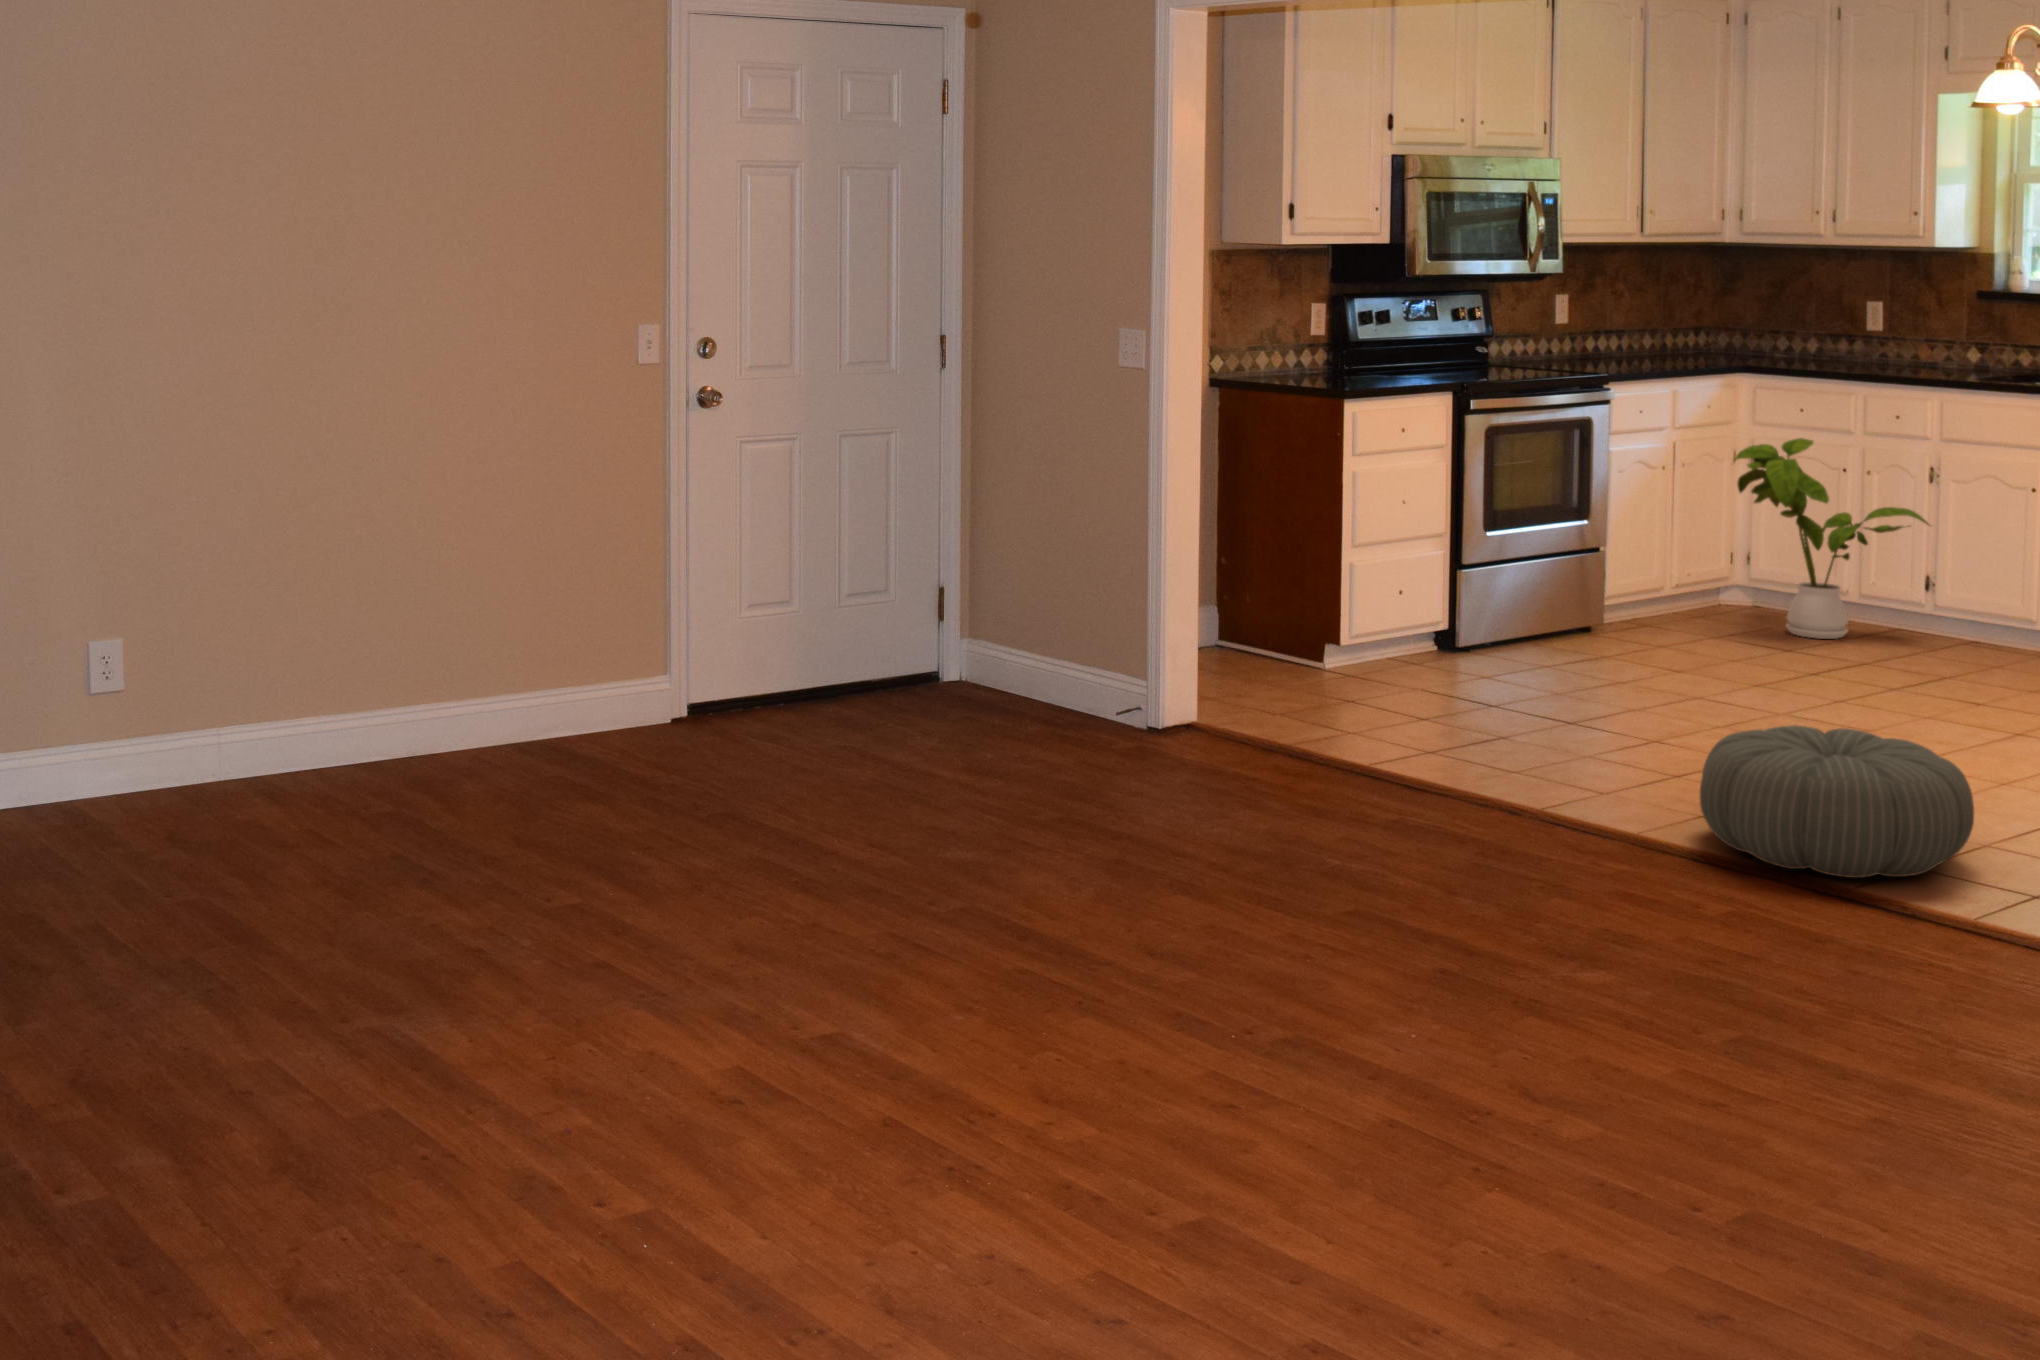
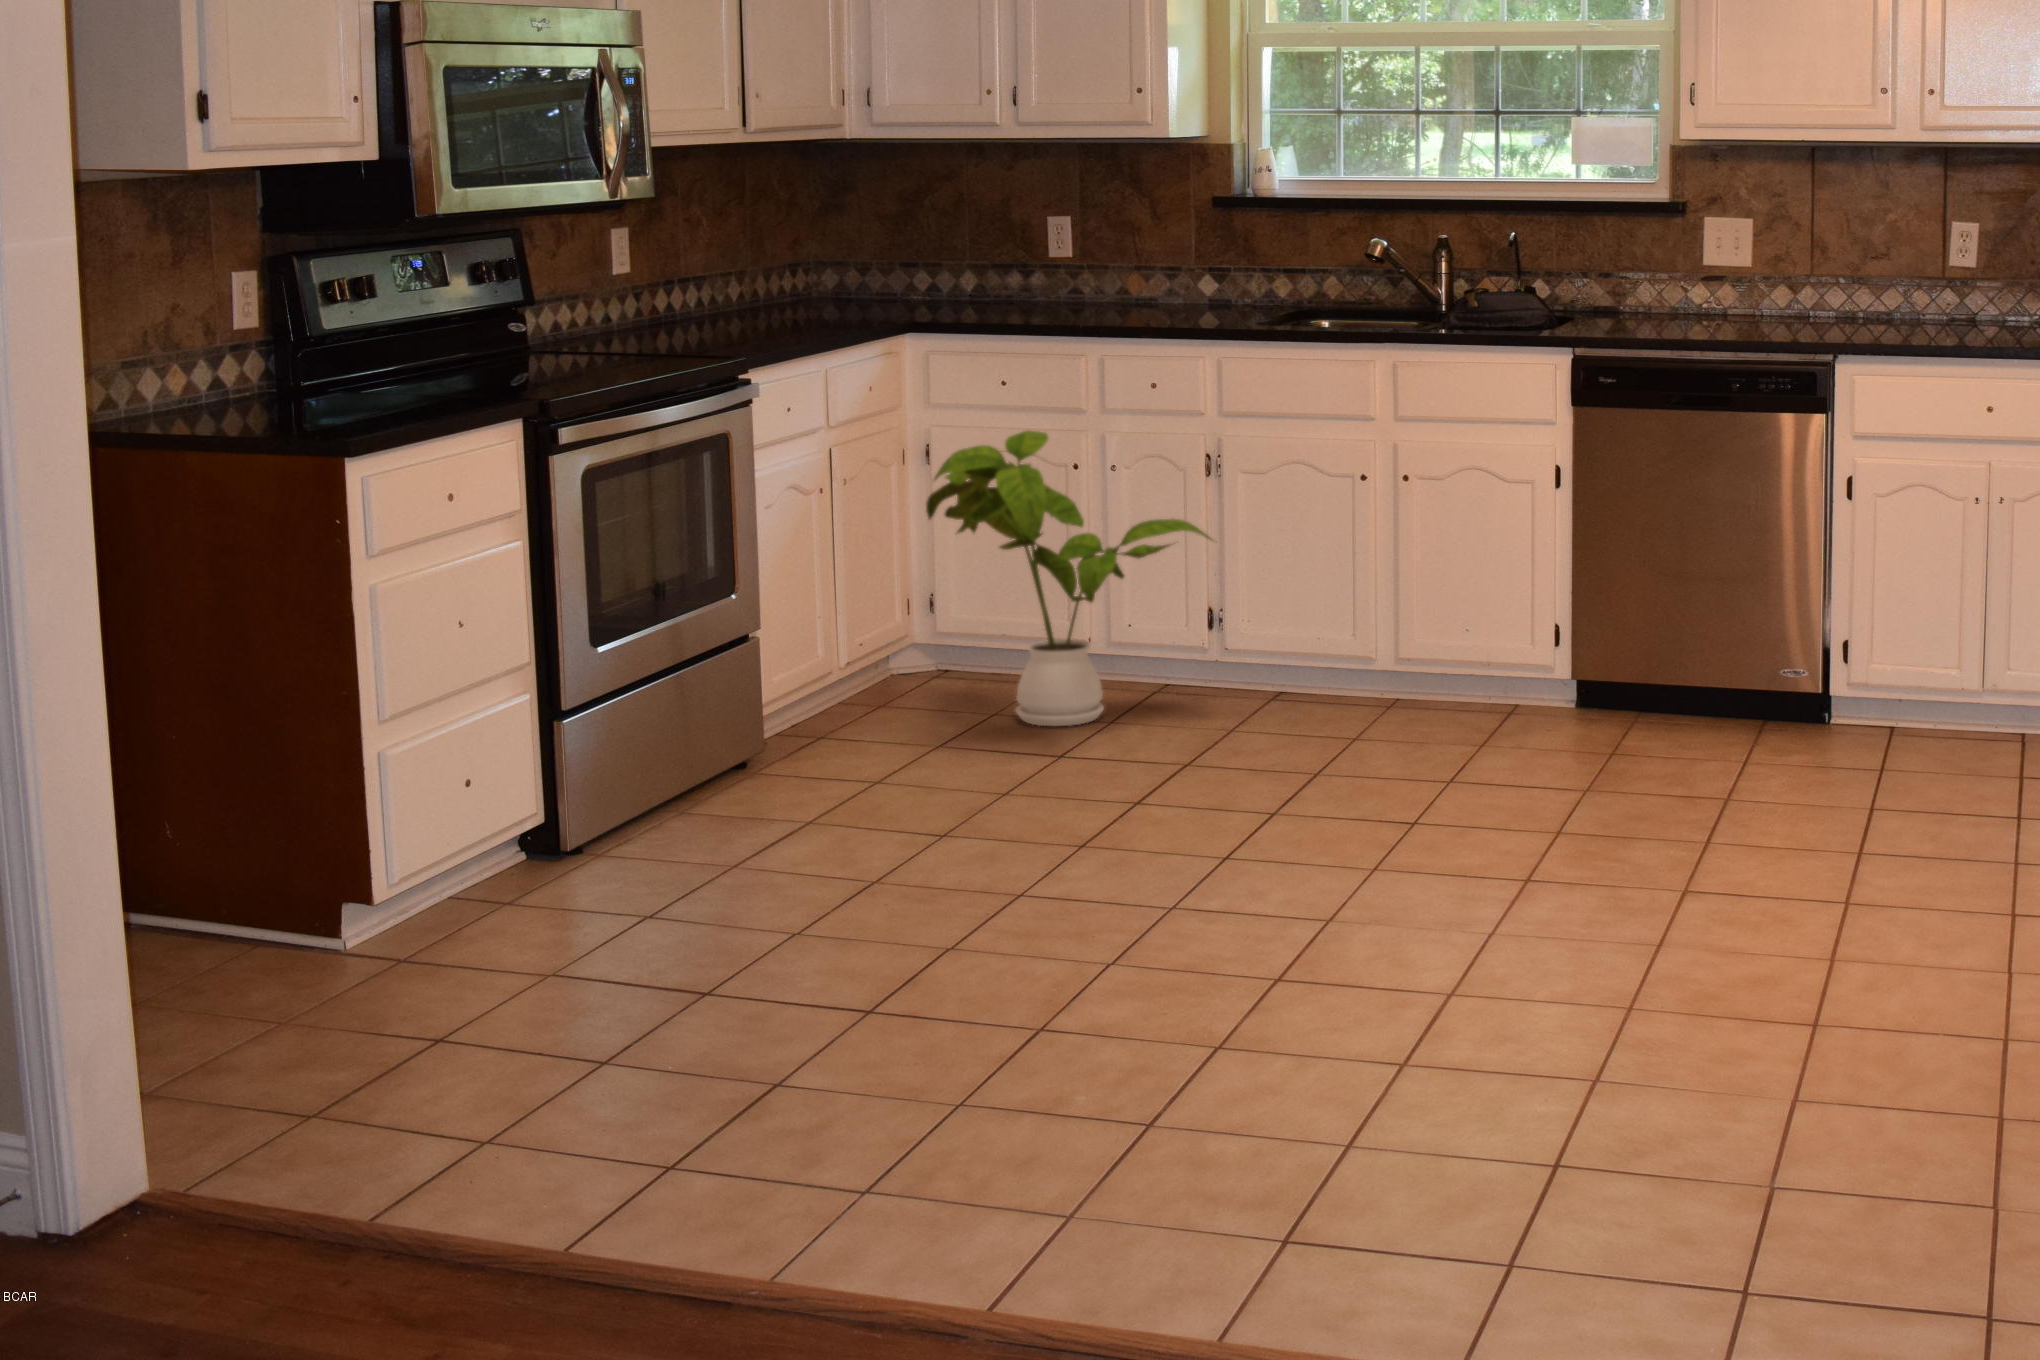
pouf: present [1700,725,1974,878] -> none [1213,947,1643,1230]

